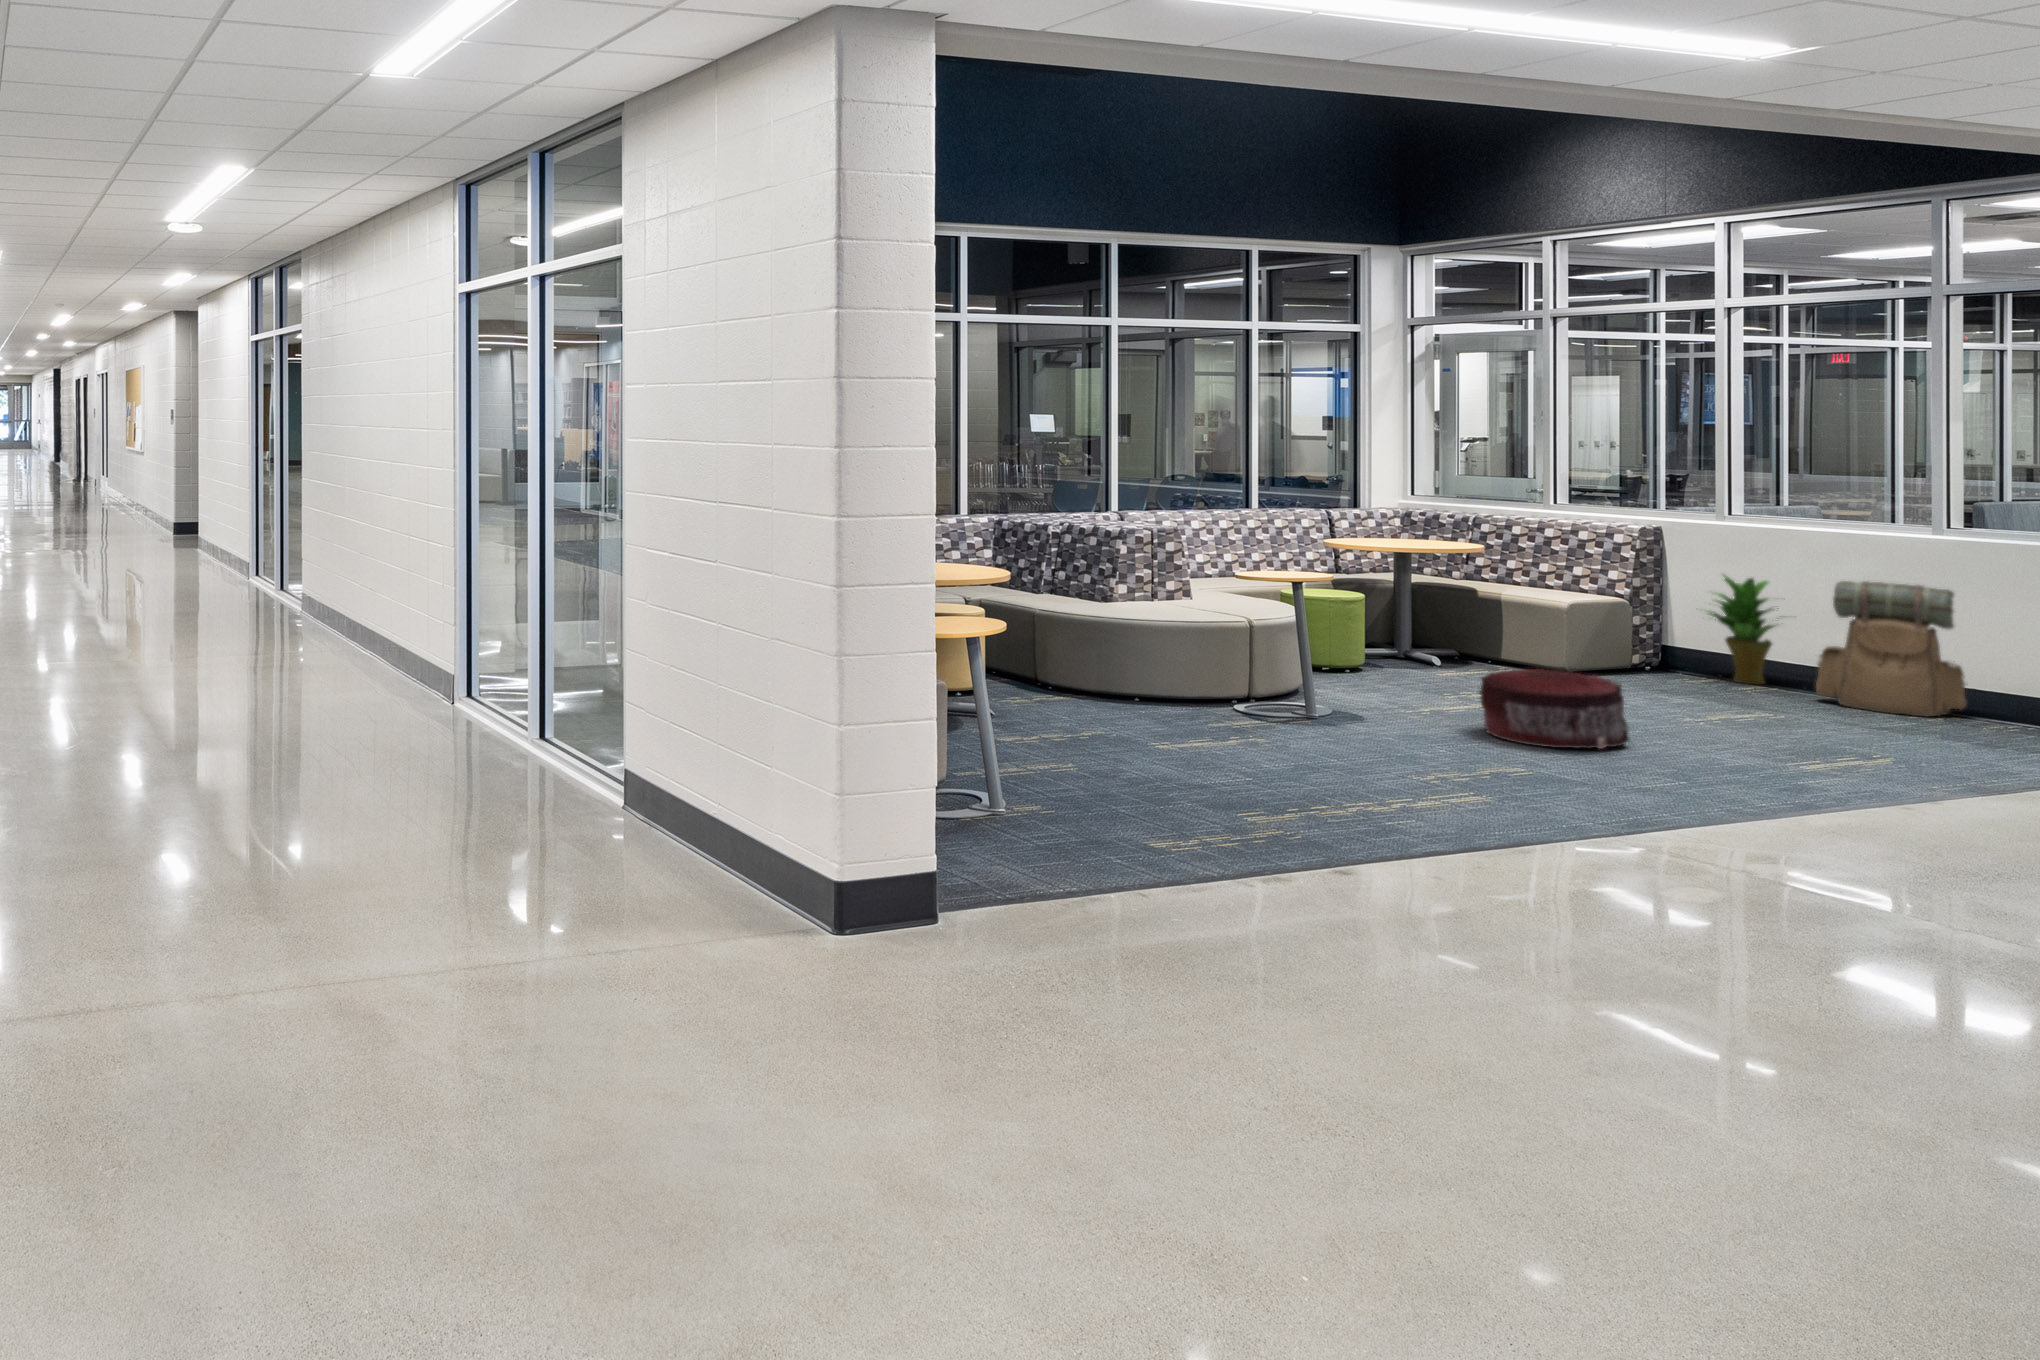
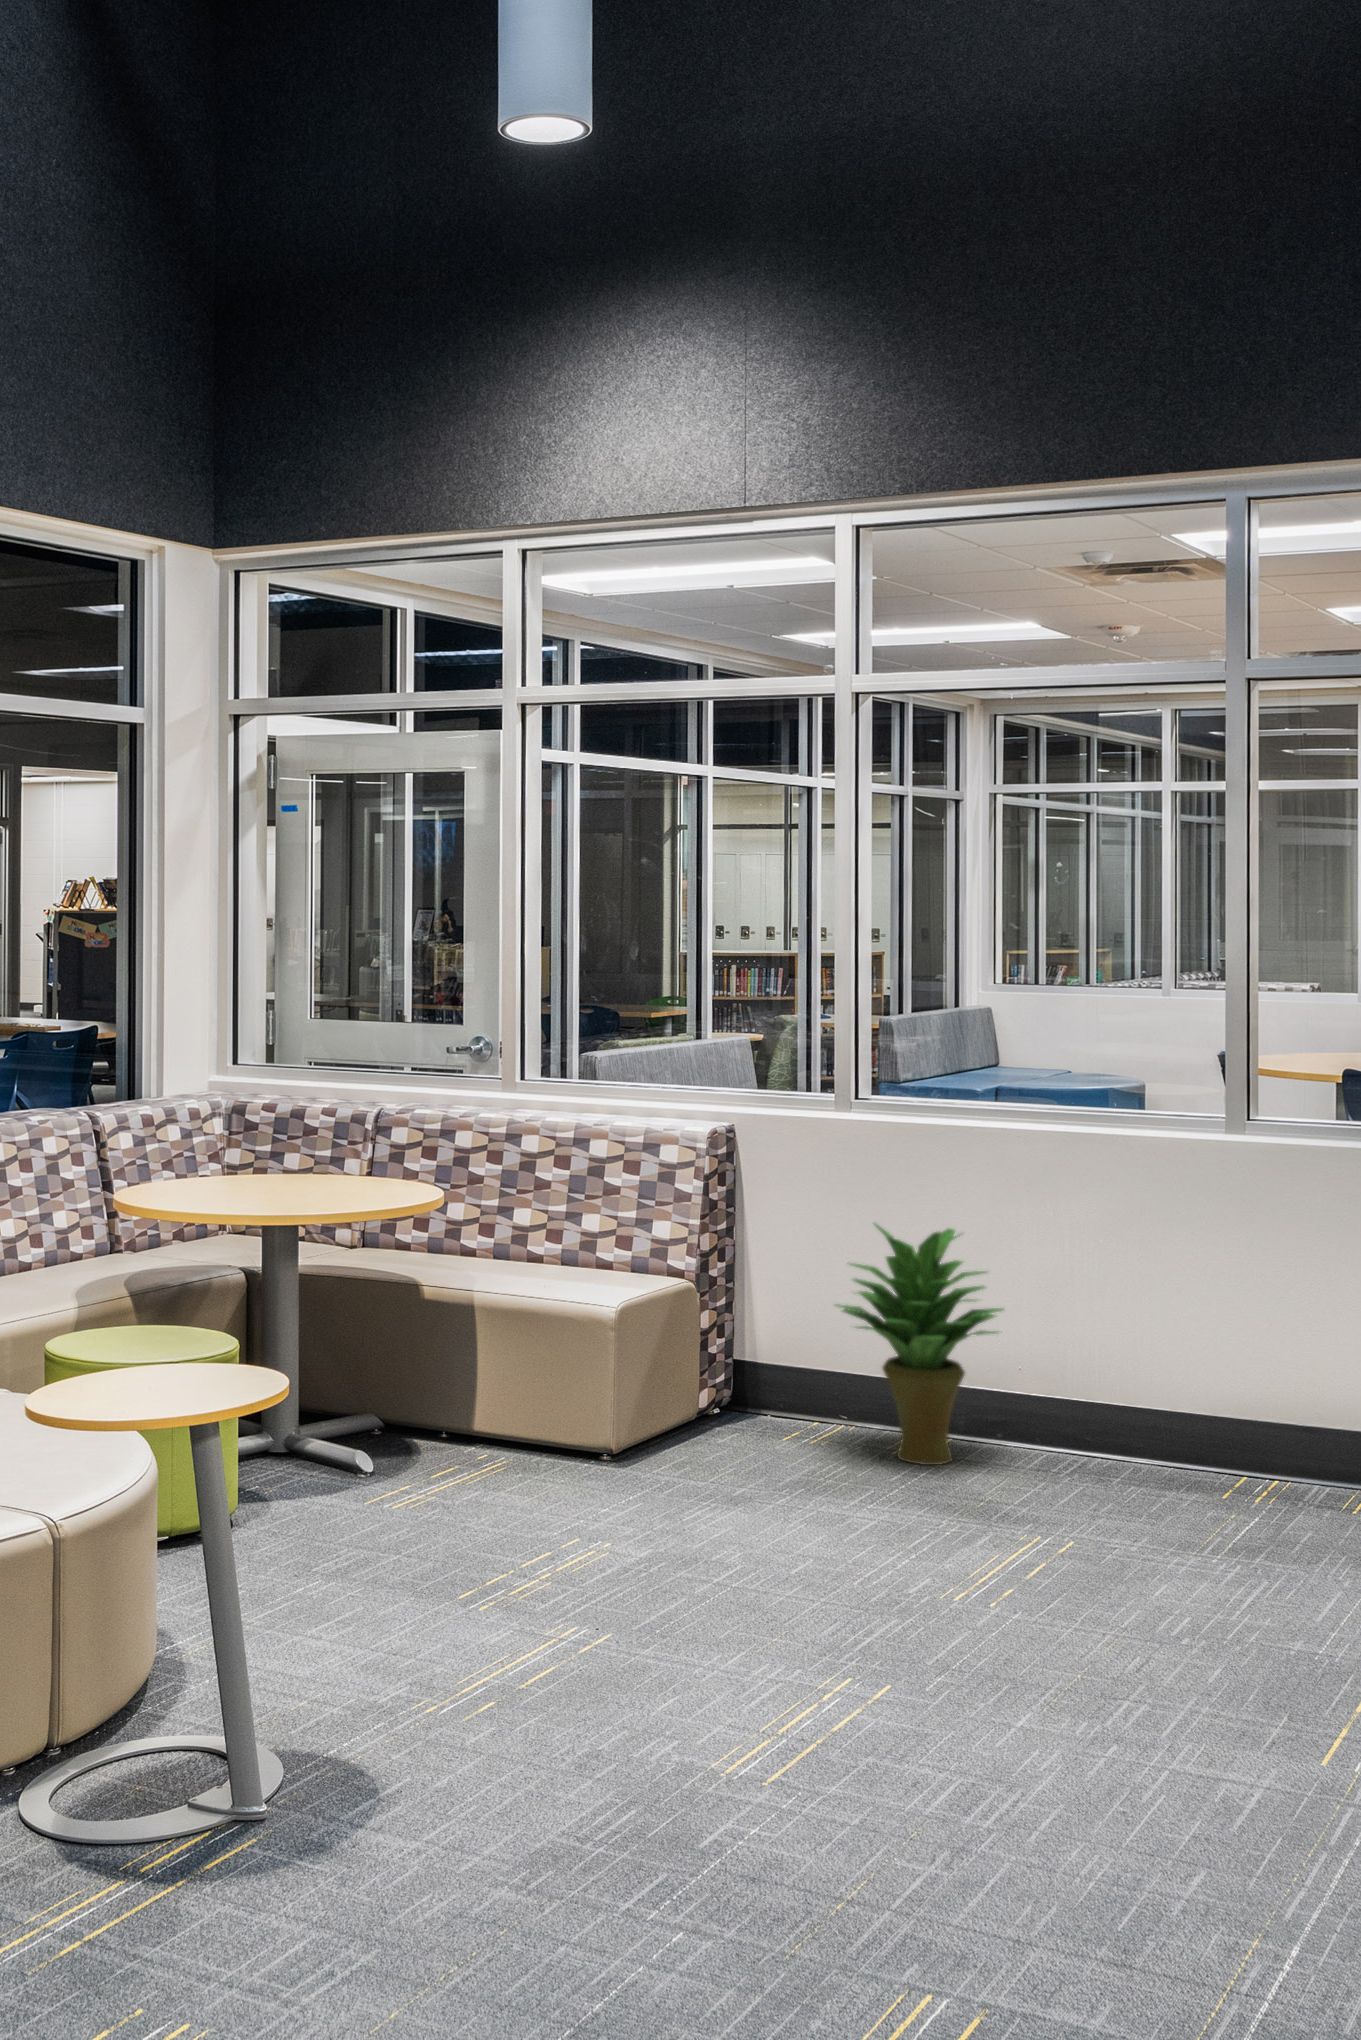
backpack: present [1816,581,1967,716] -> none [1078,1234,1329,1525]
pouf: present [1479,669,1629,749] -> none [651,1579,1010,1862]

